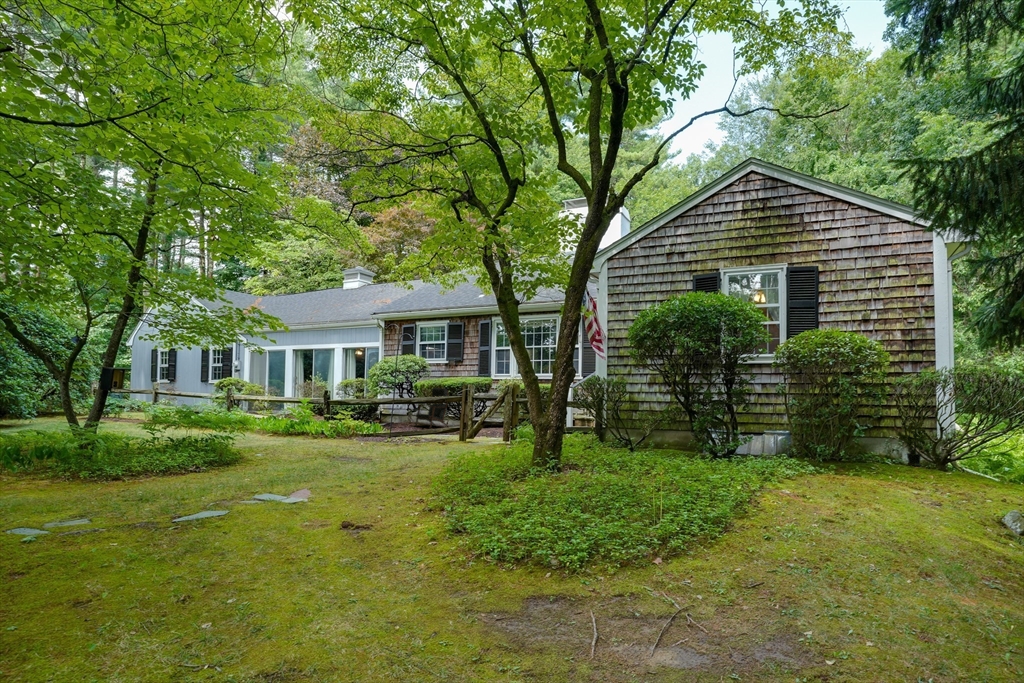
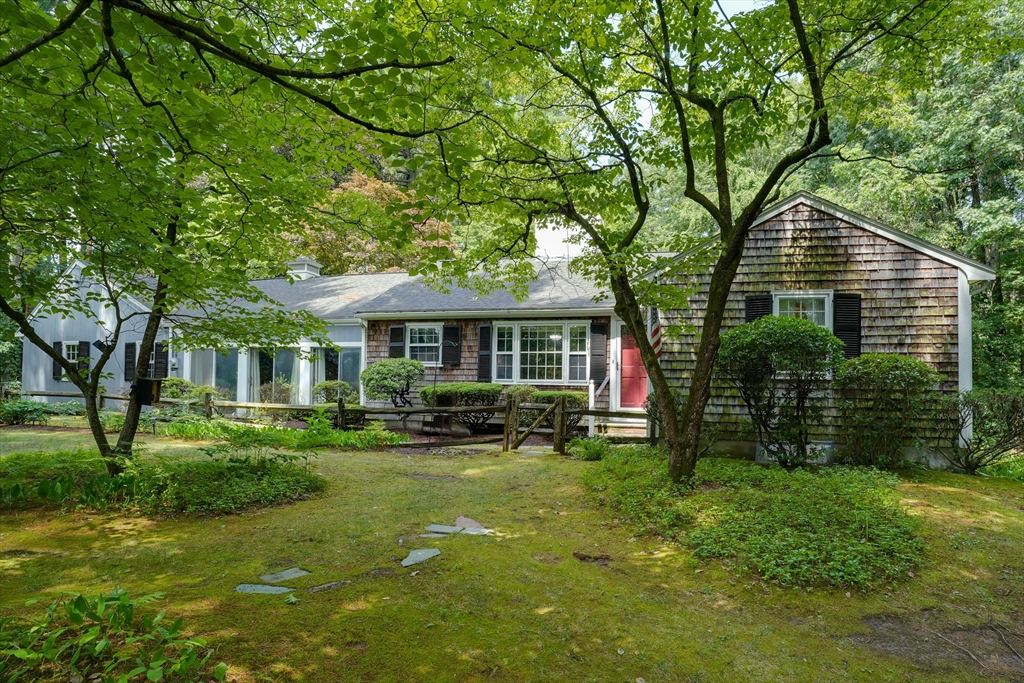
potted plant: present [897,421,927,466] -> none [935,432,962,472]

